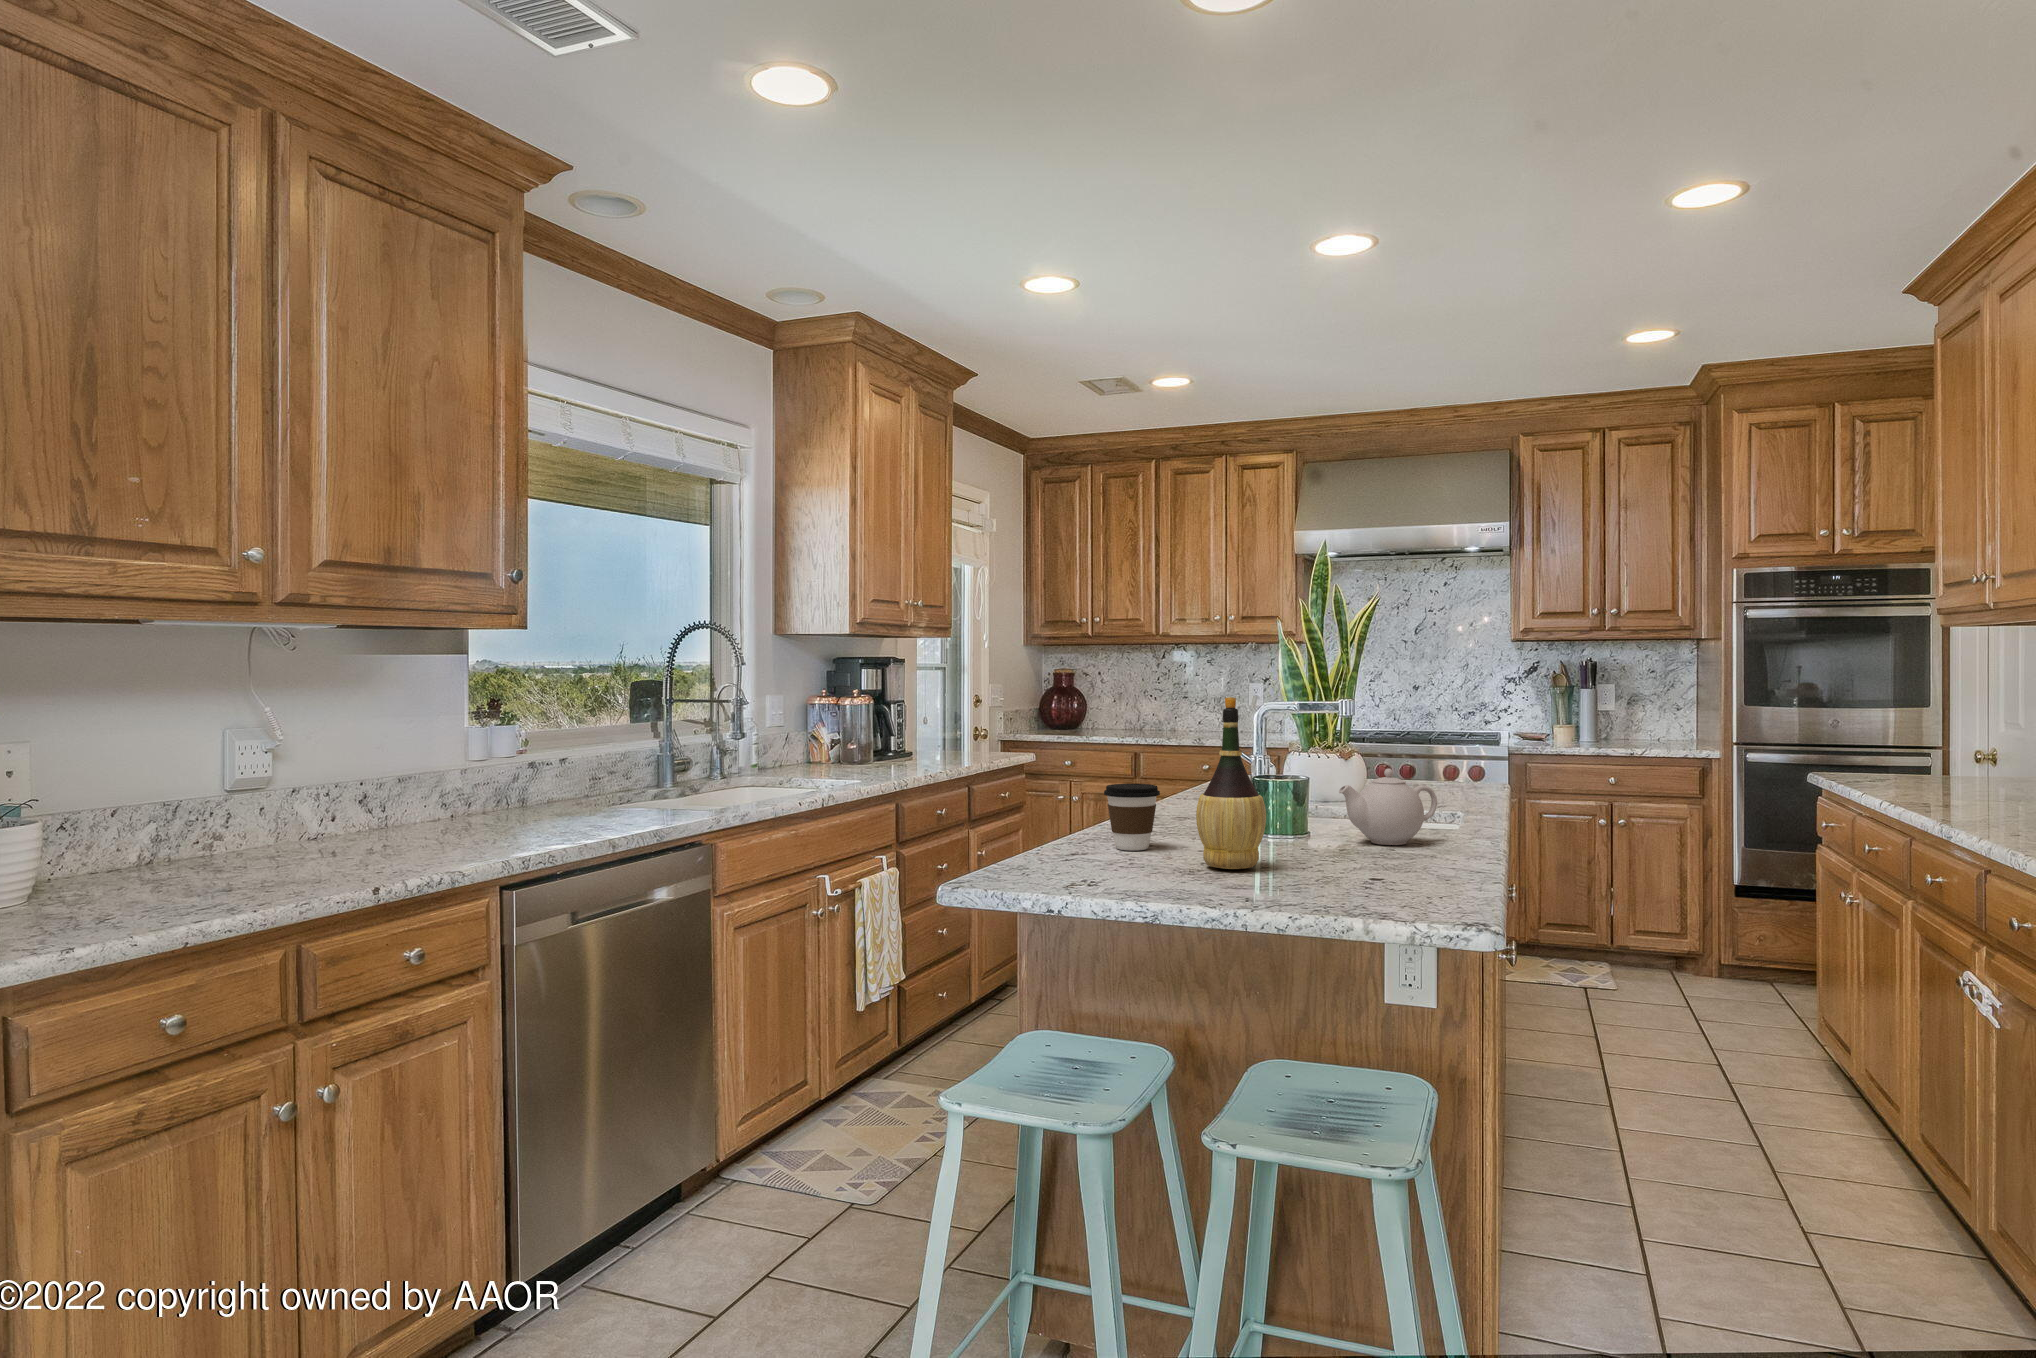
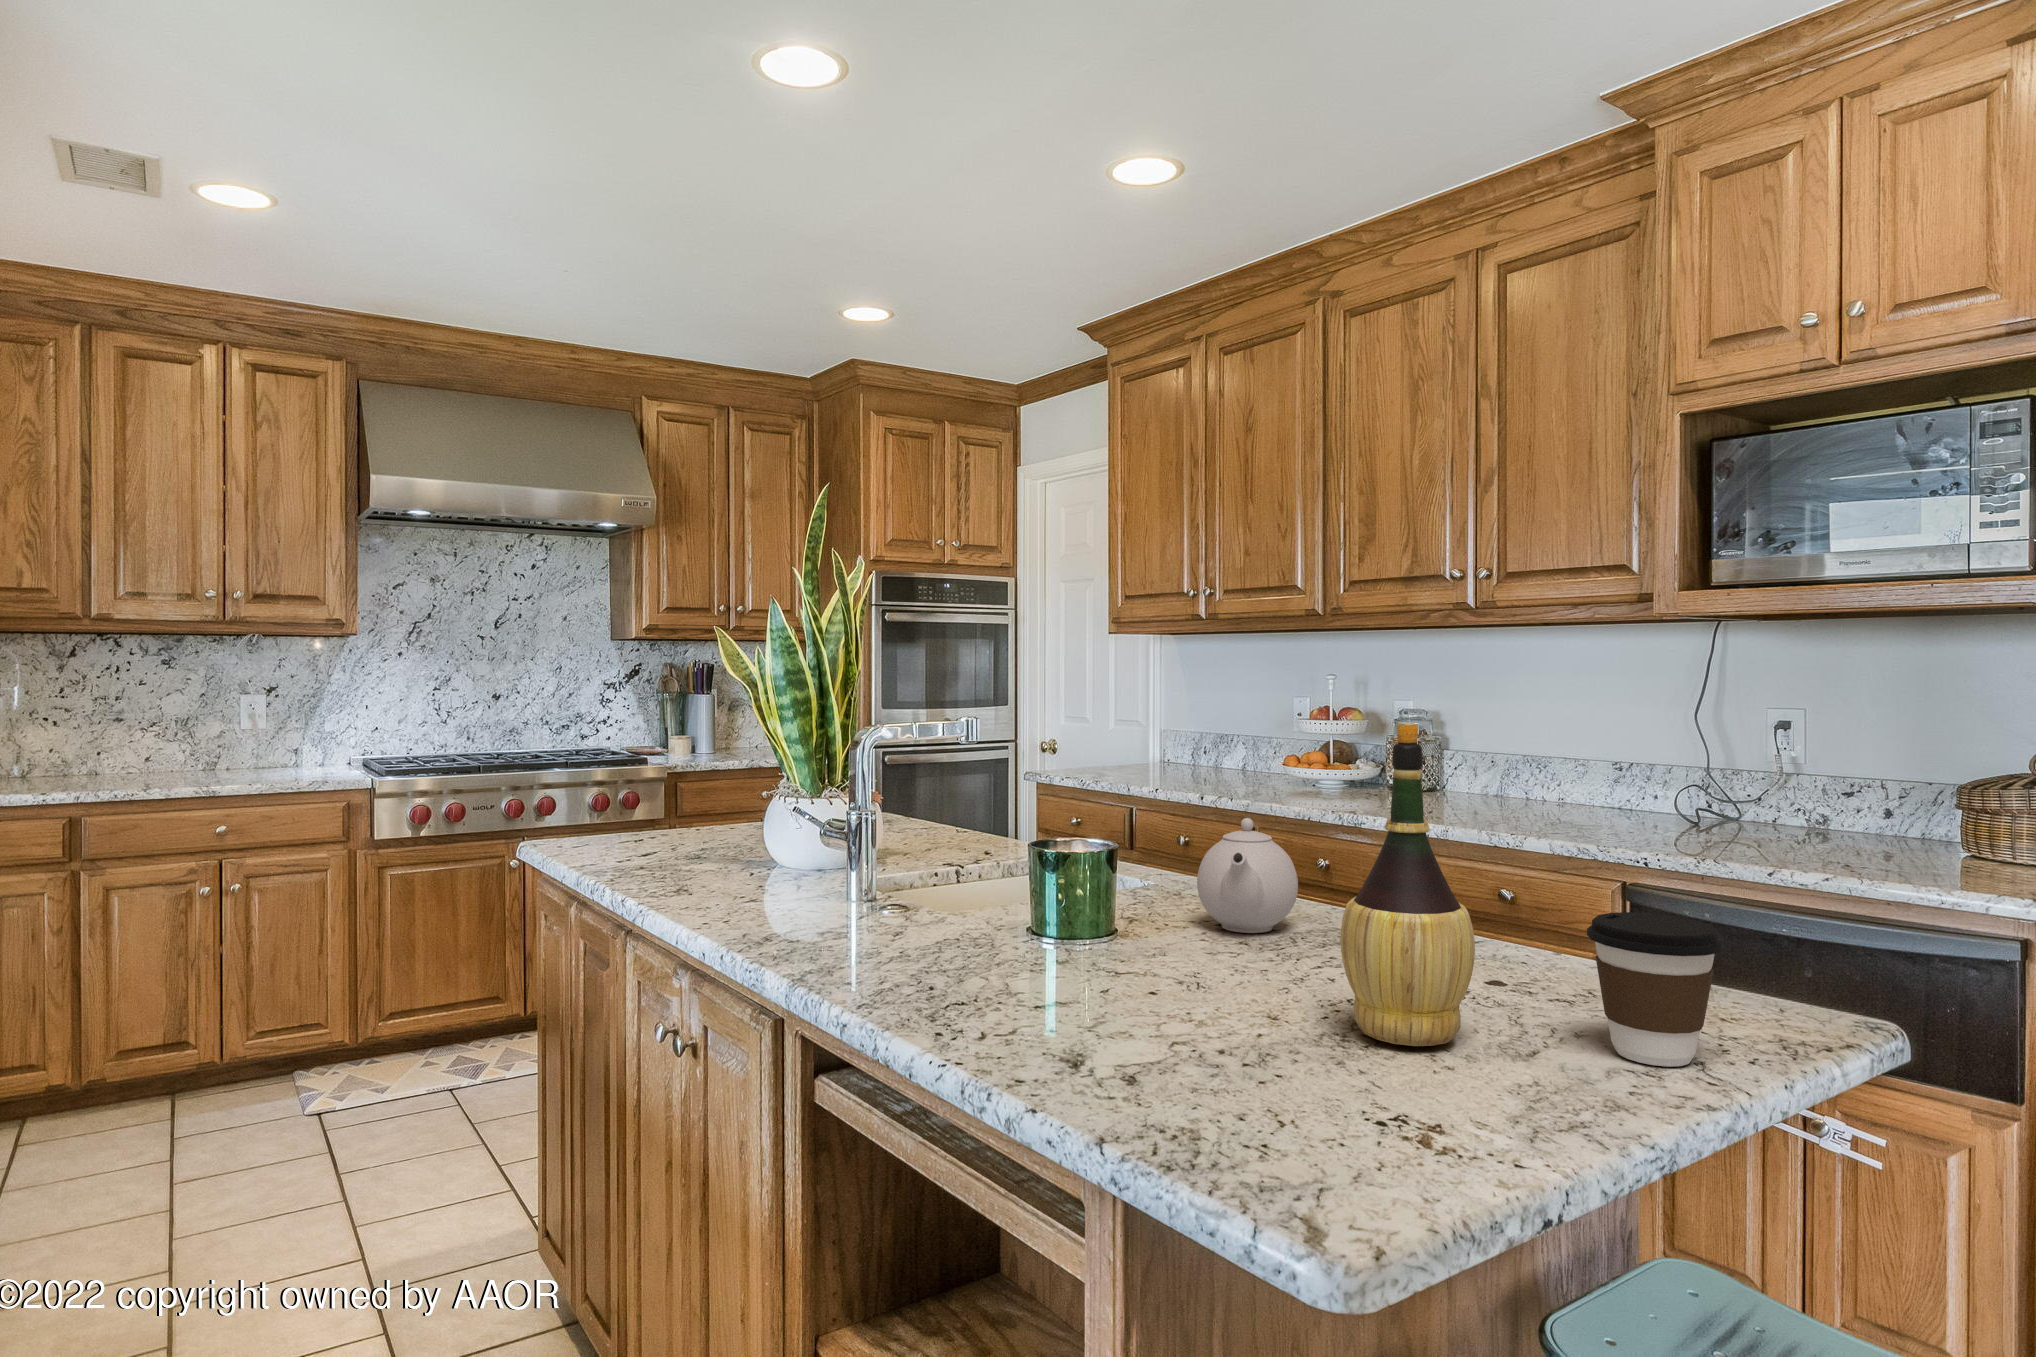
coffee cup: present [1104,784,1160,850] -> present [1587,912,1724,1067]

